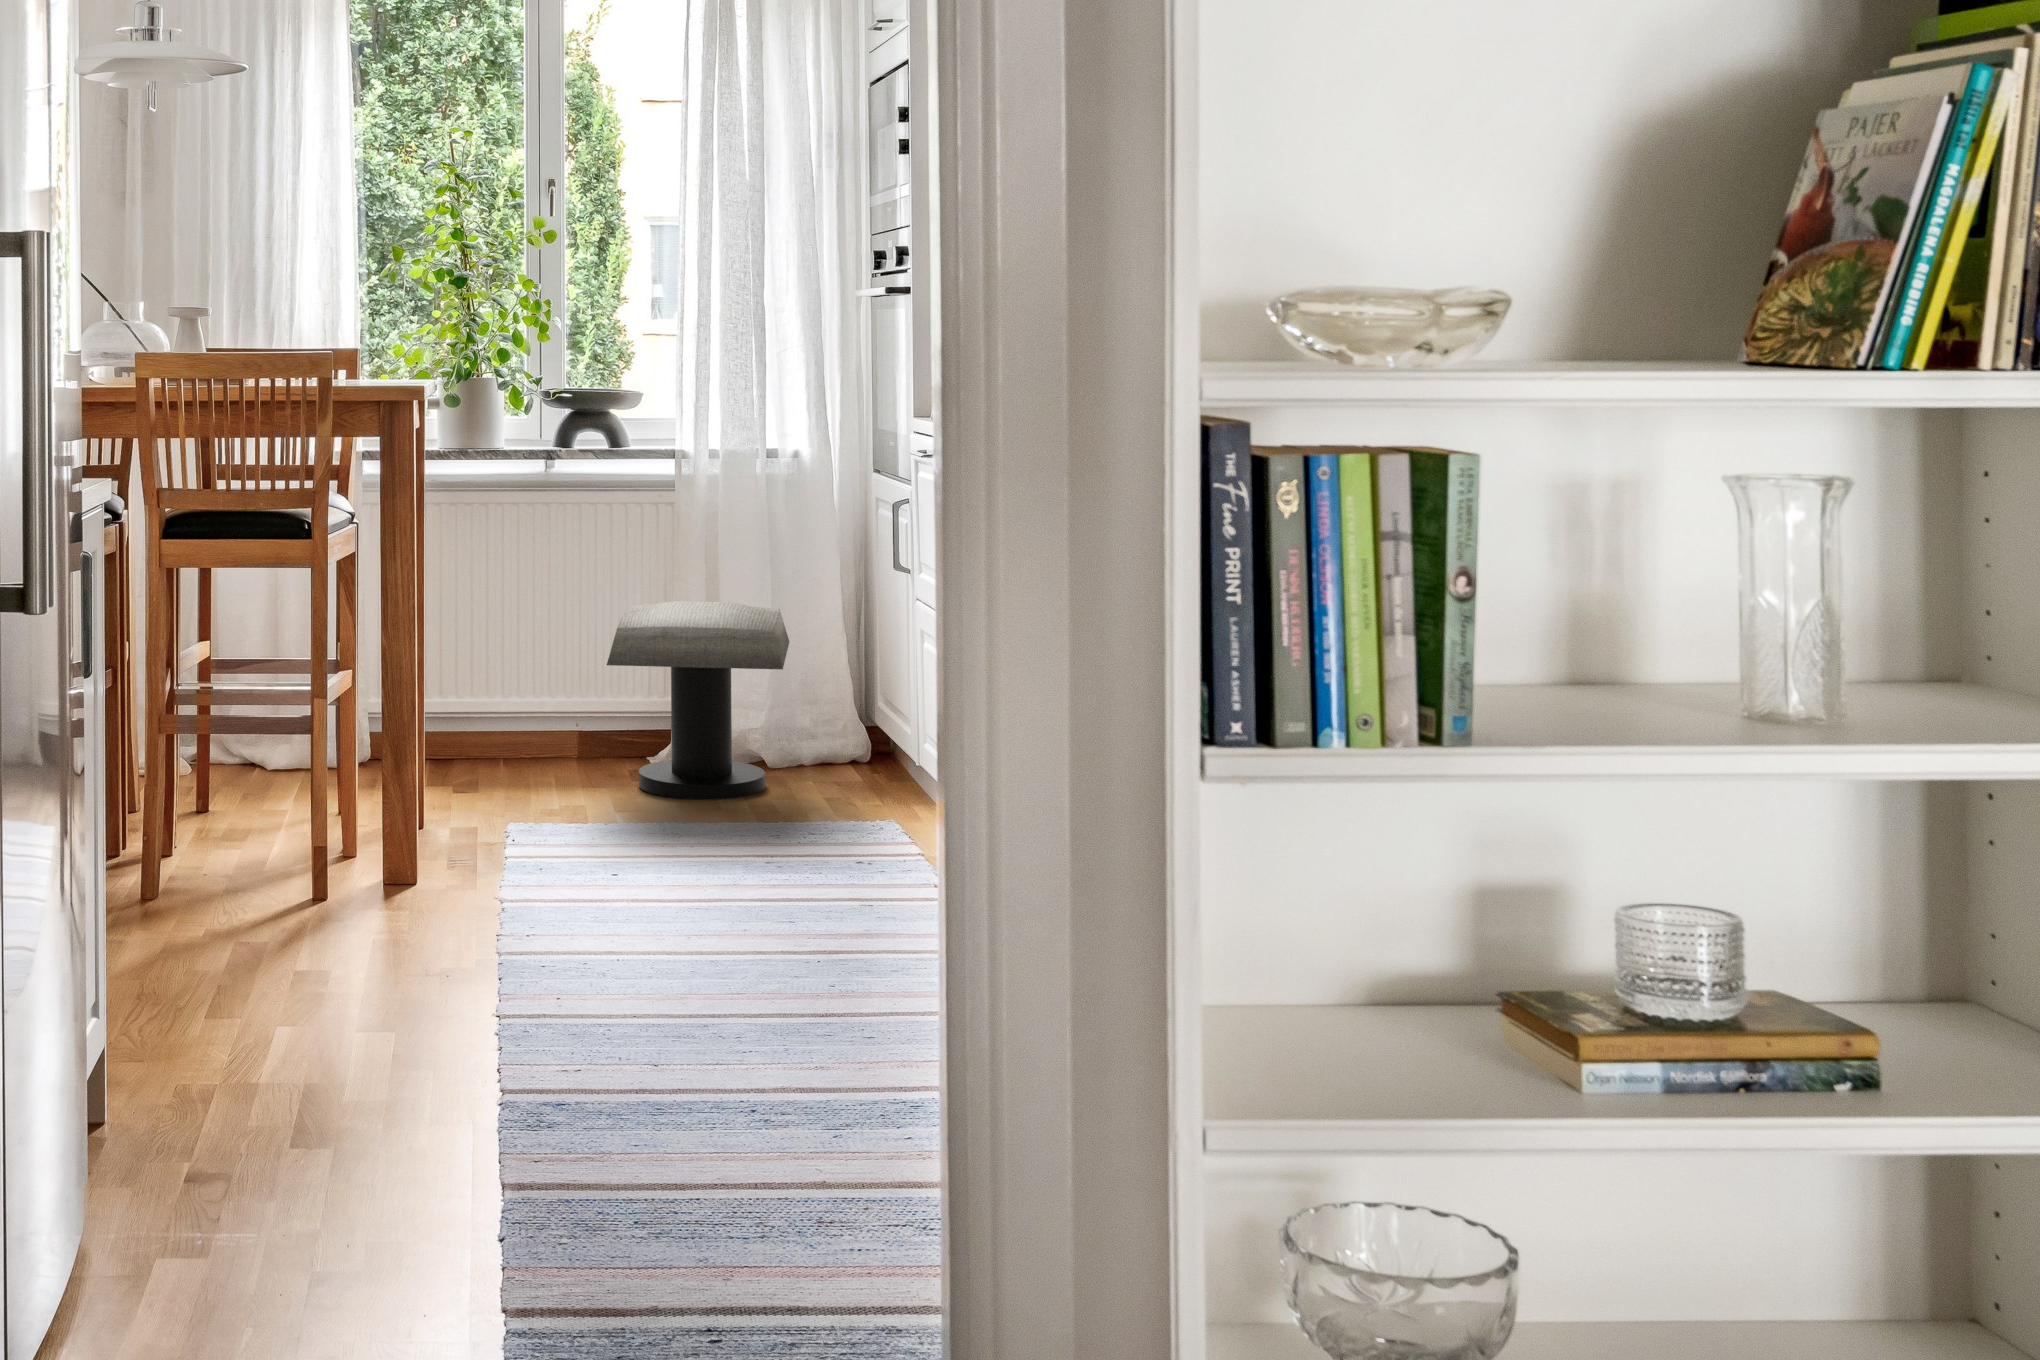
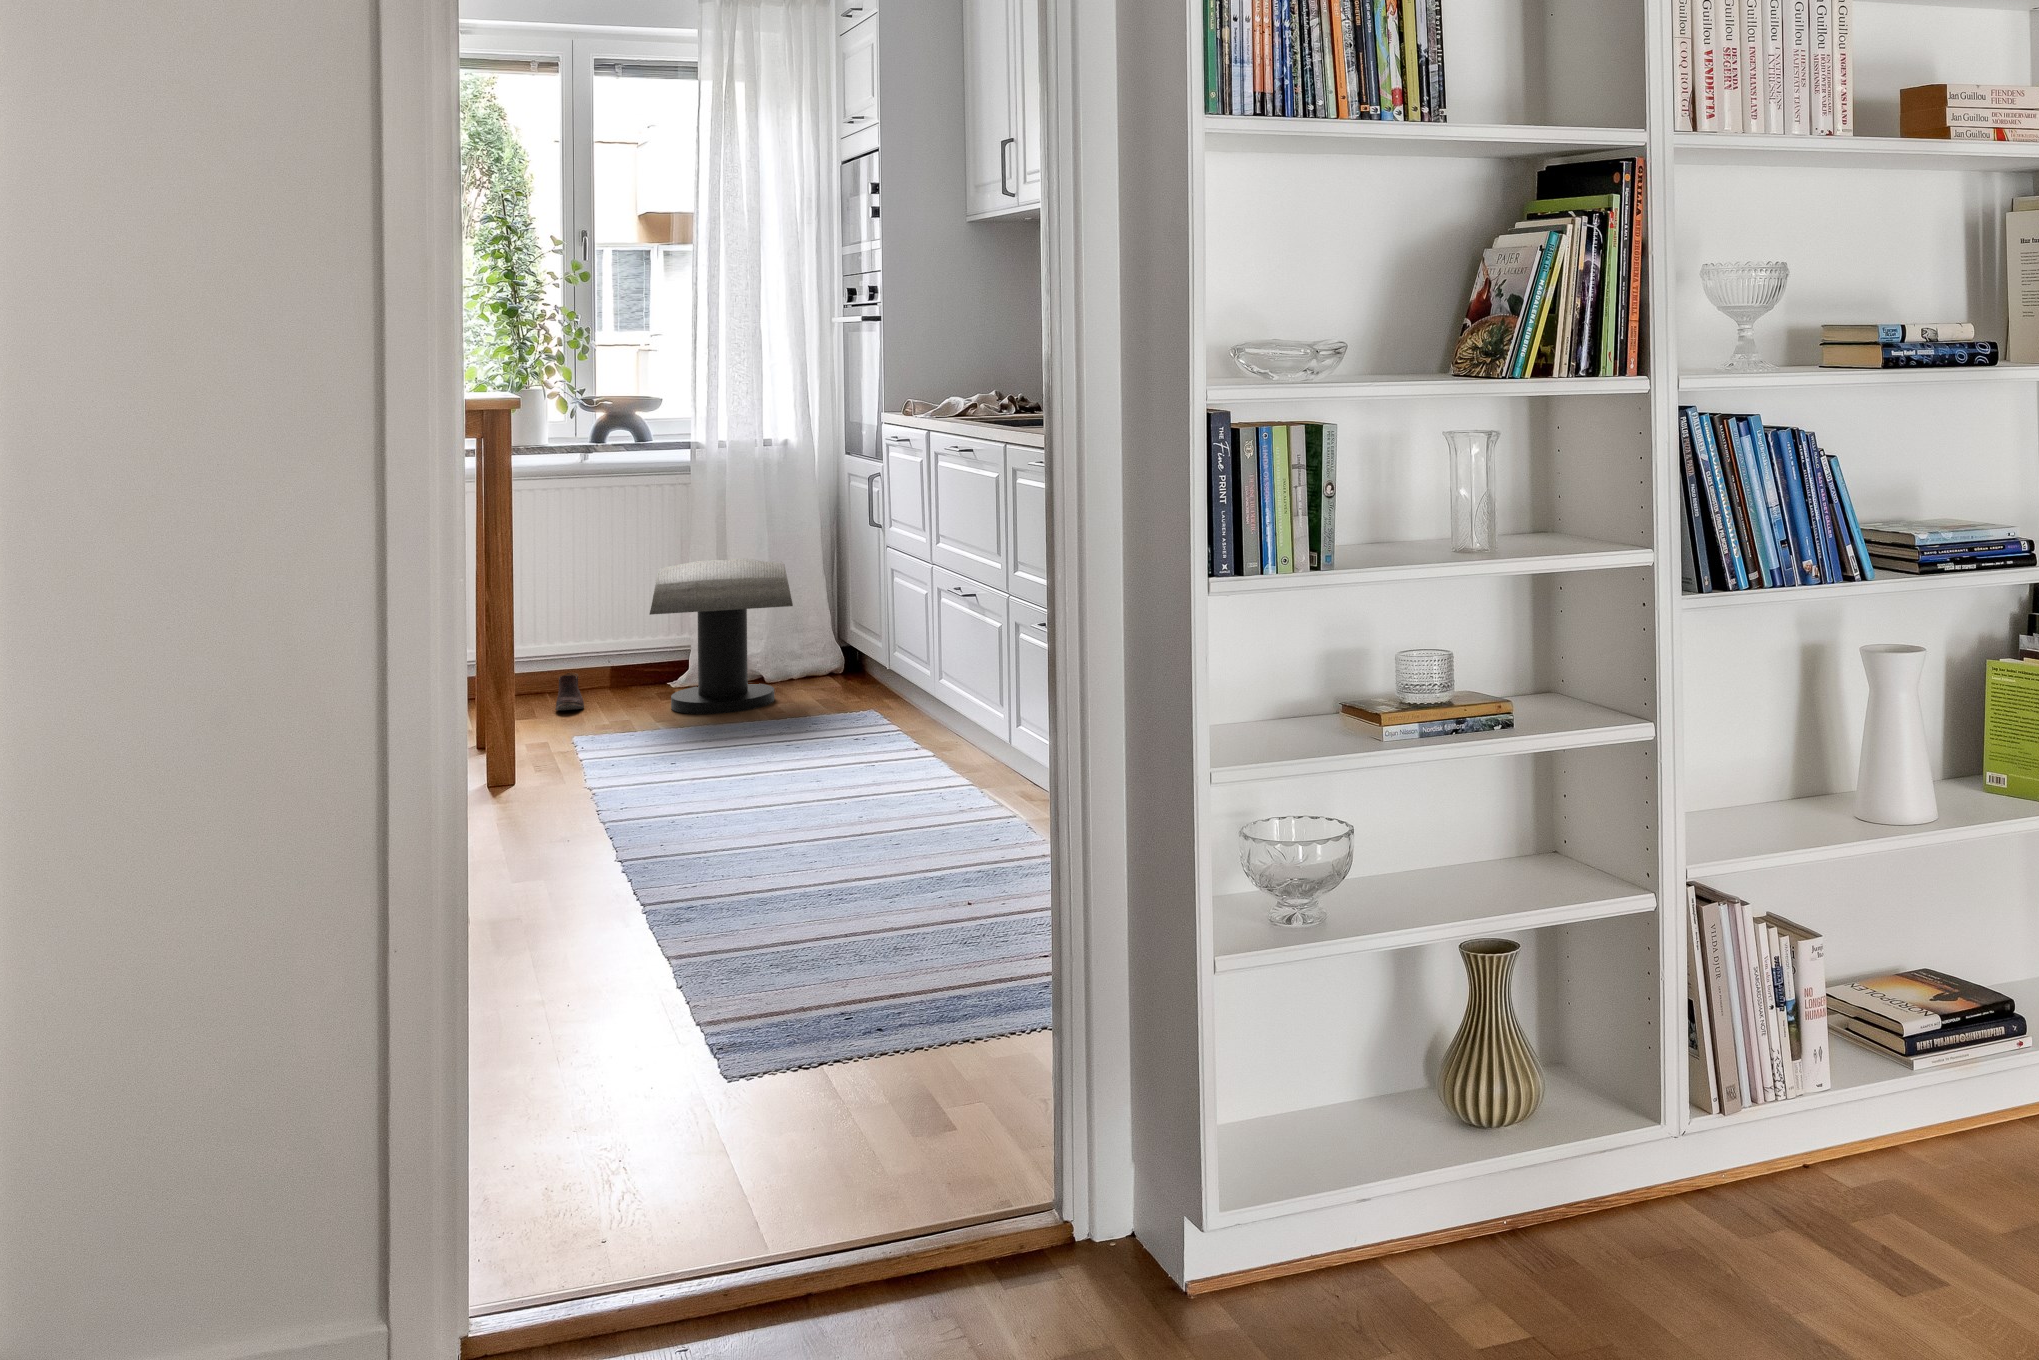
shoe: none [509,727,542,773] -> present [556,673,584,710]

